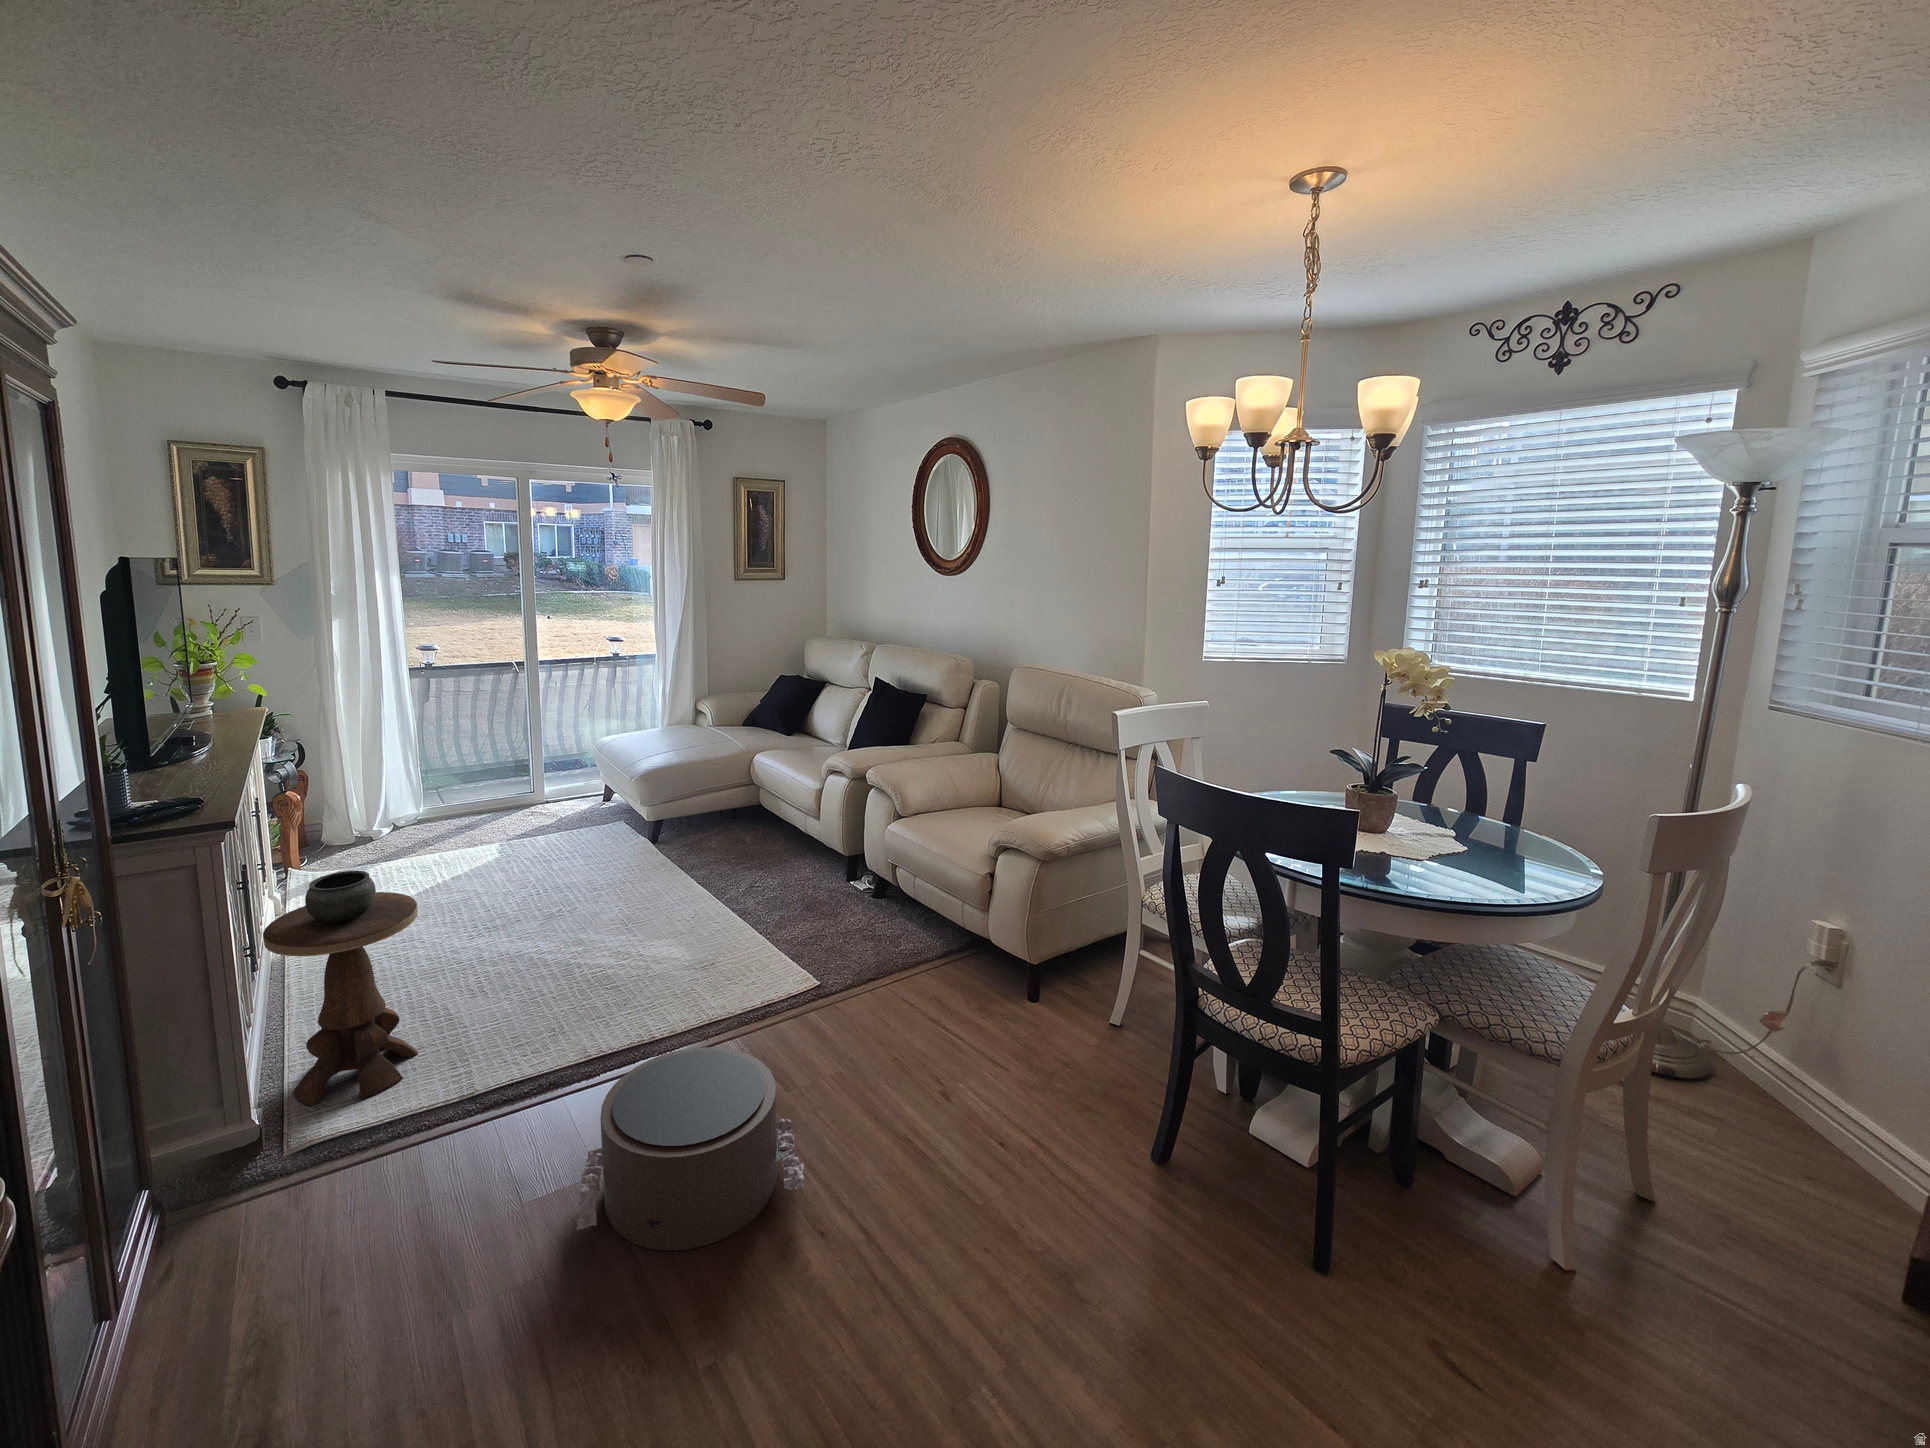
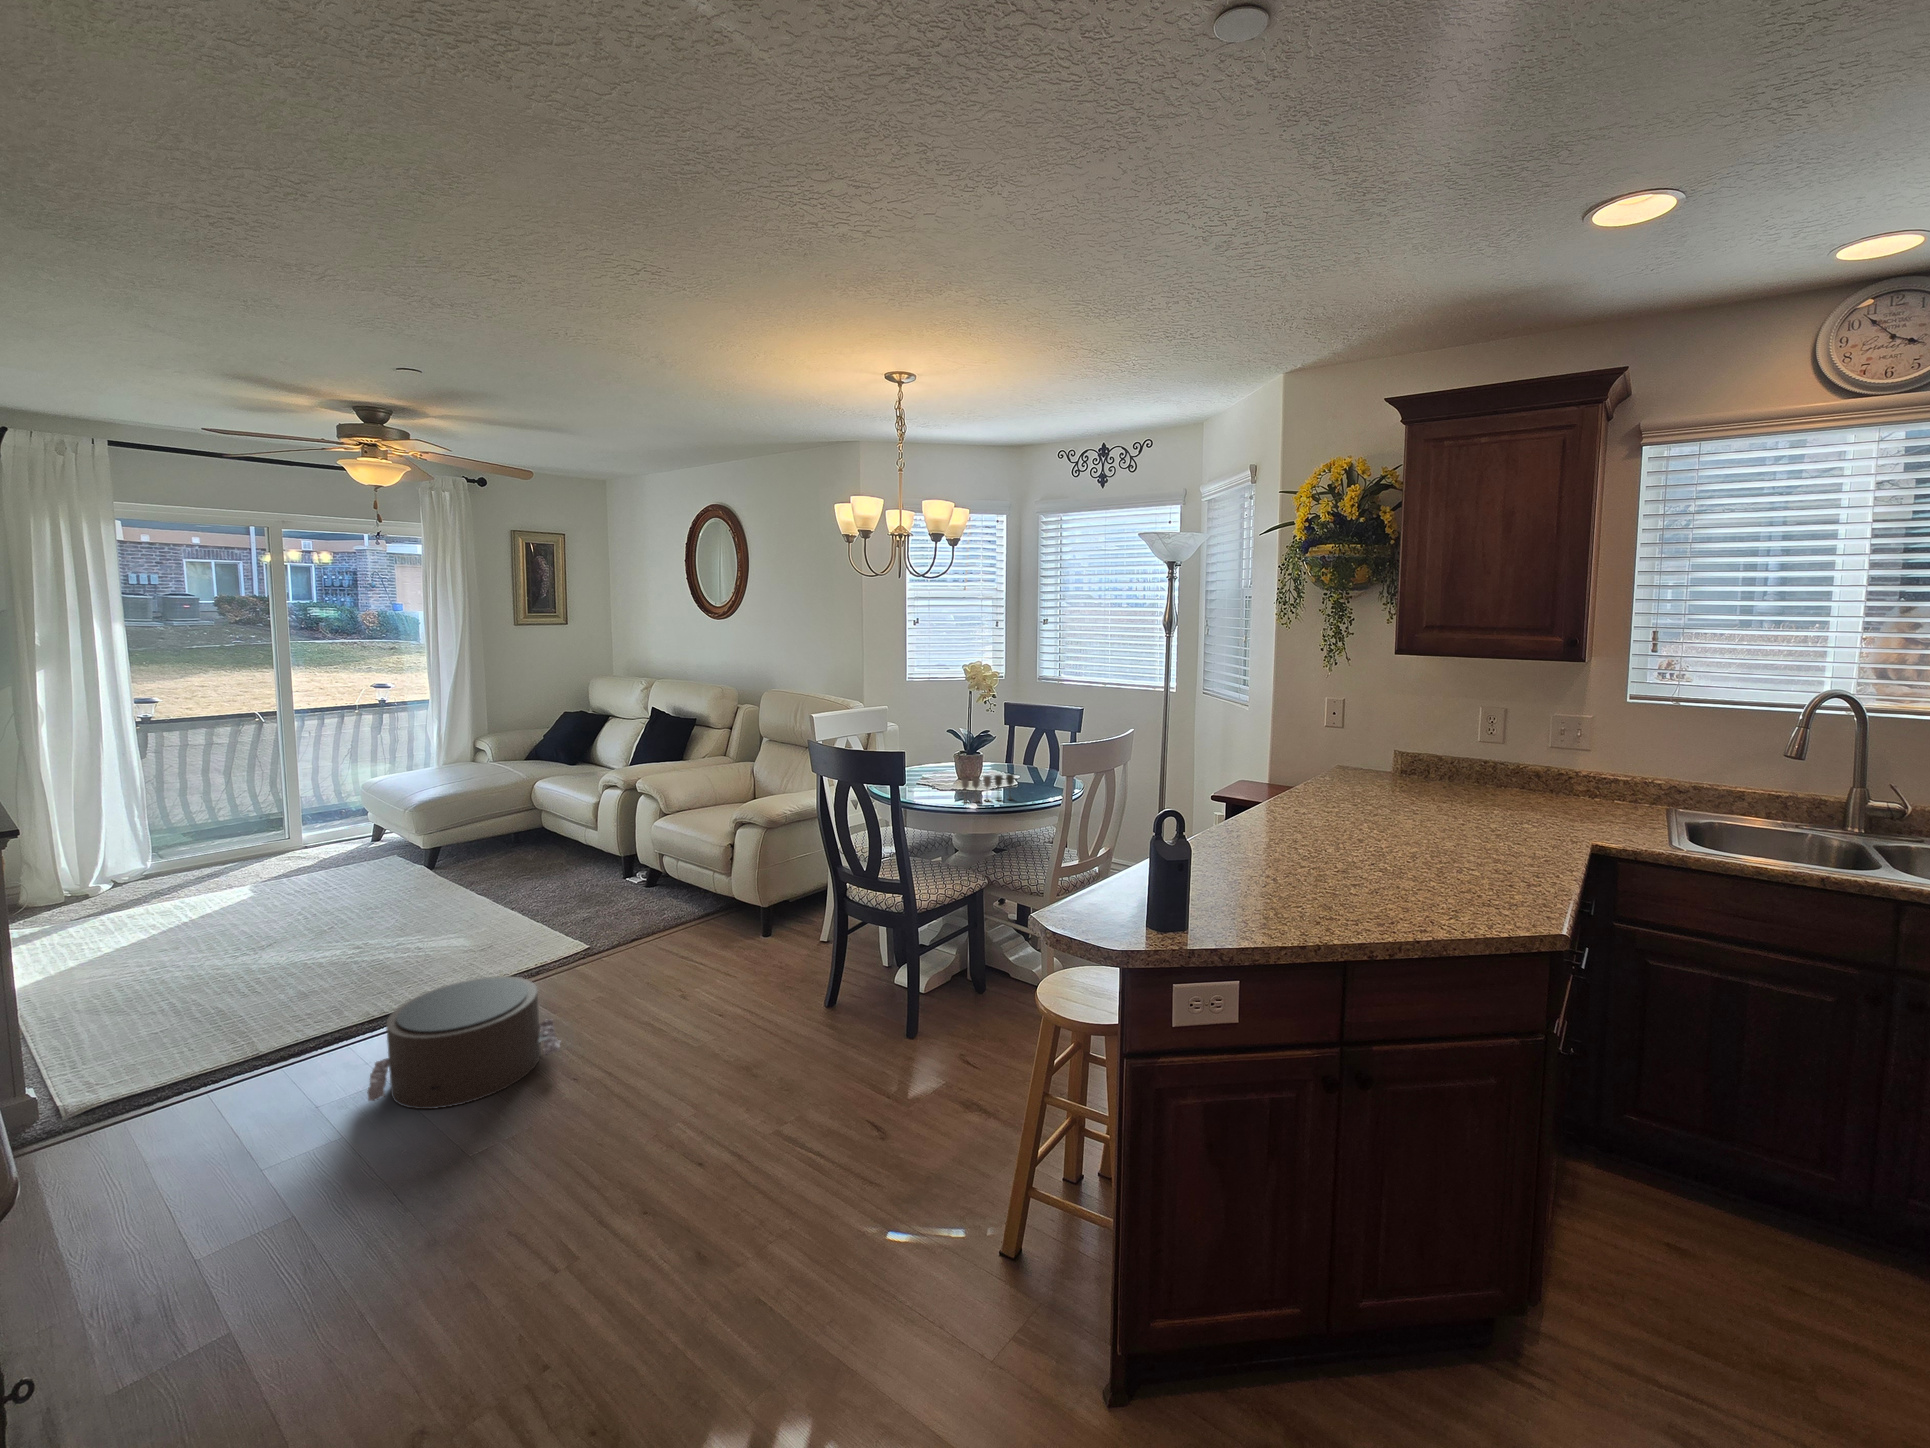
wine glass: none [1401,843,1500,888] -> present [961,774,1014,803]
side table: present [263,871,418,1106] -> none [22,882,190,1090]

